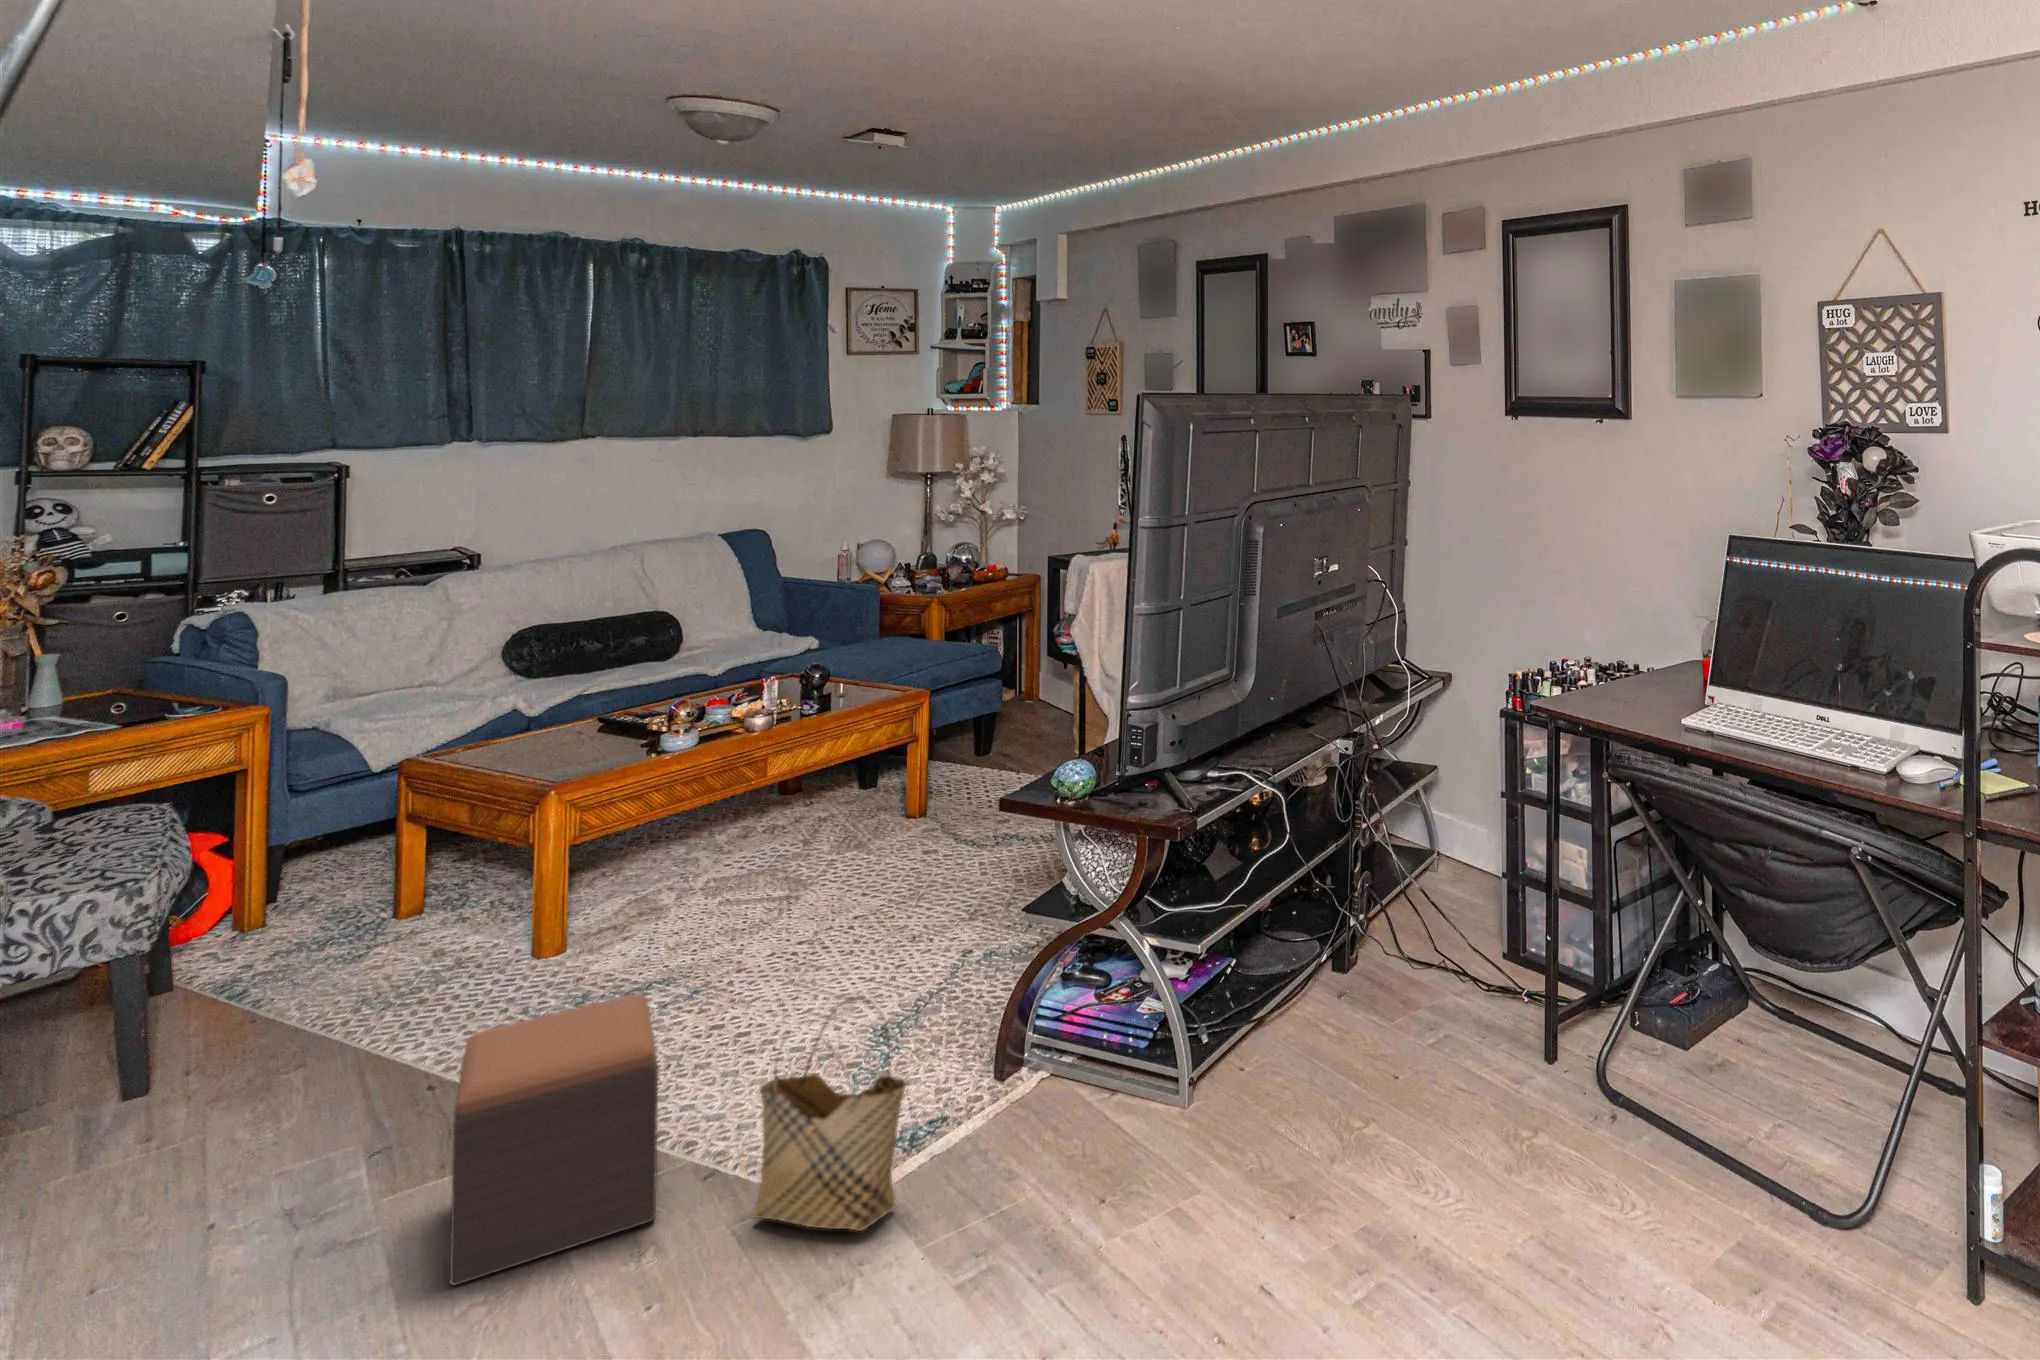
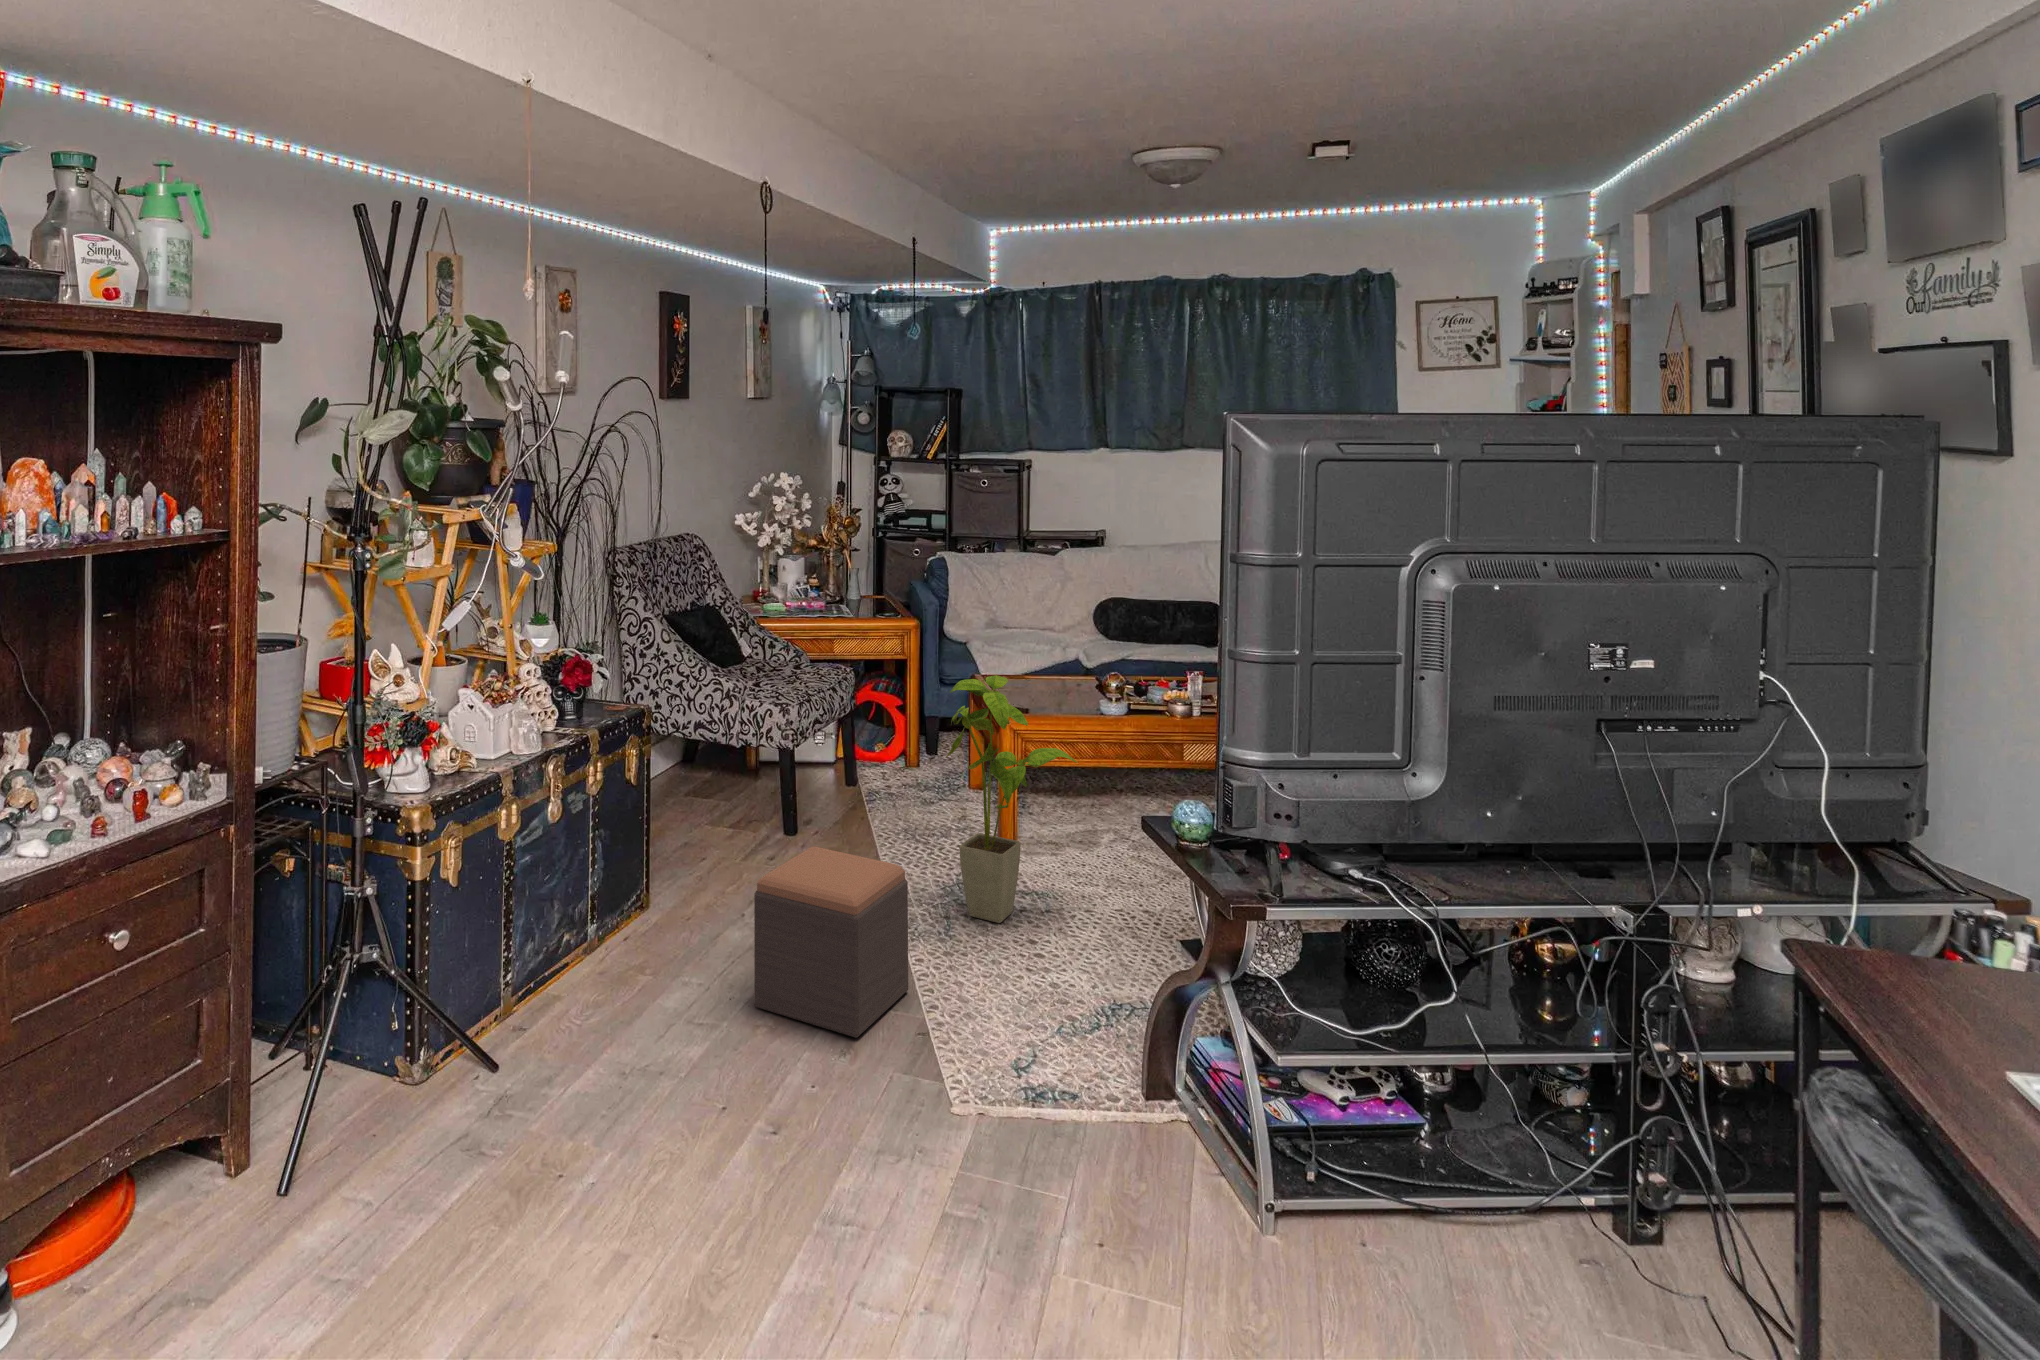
house plant: none [567,734,754,1047] -> present [946,675,1077,923]
woven basket: present [753,997,906,1231] -> none [892,930,976,1135]

